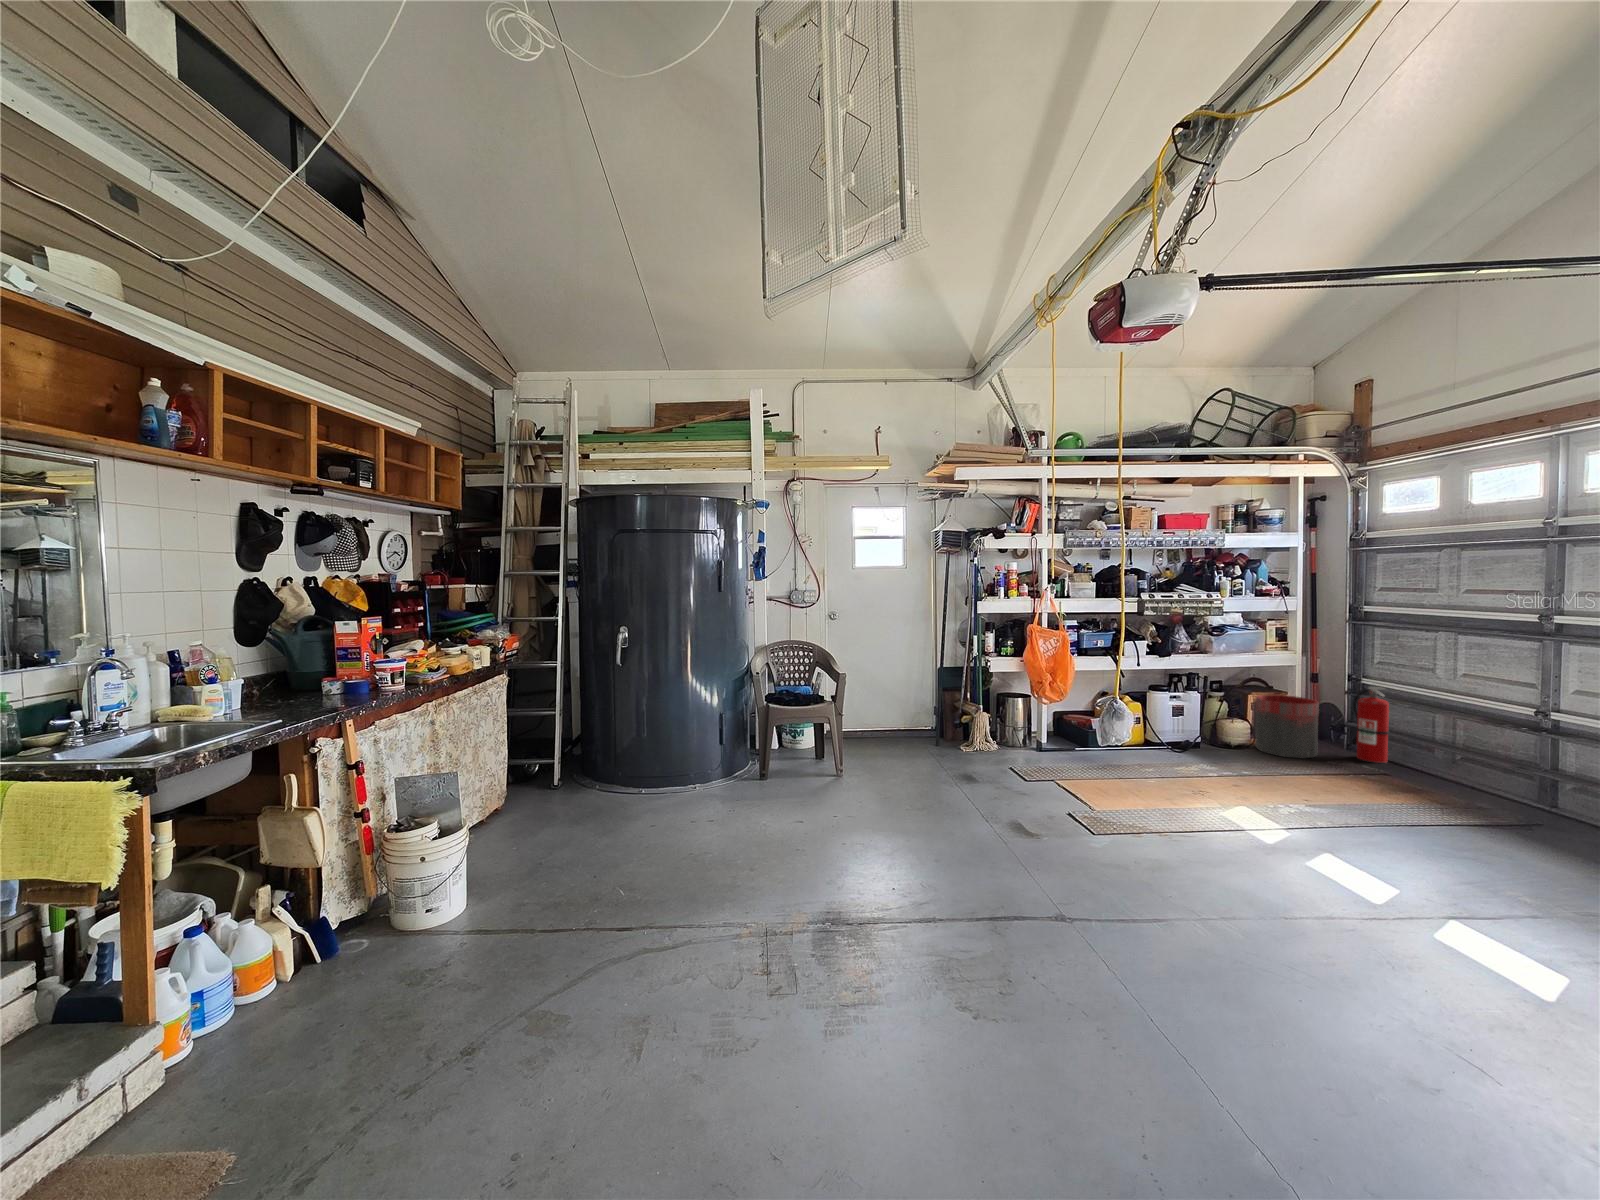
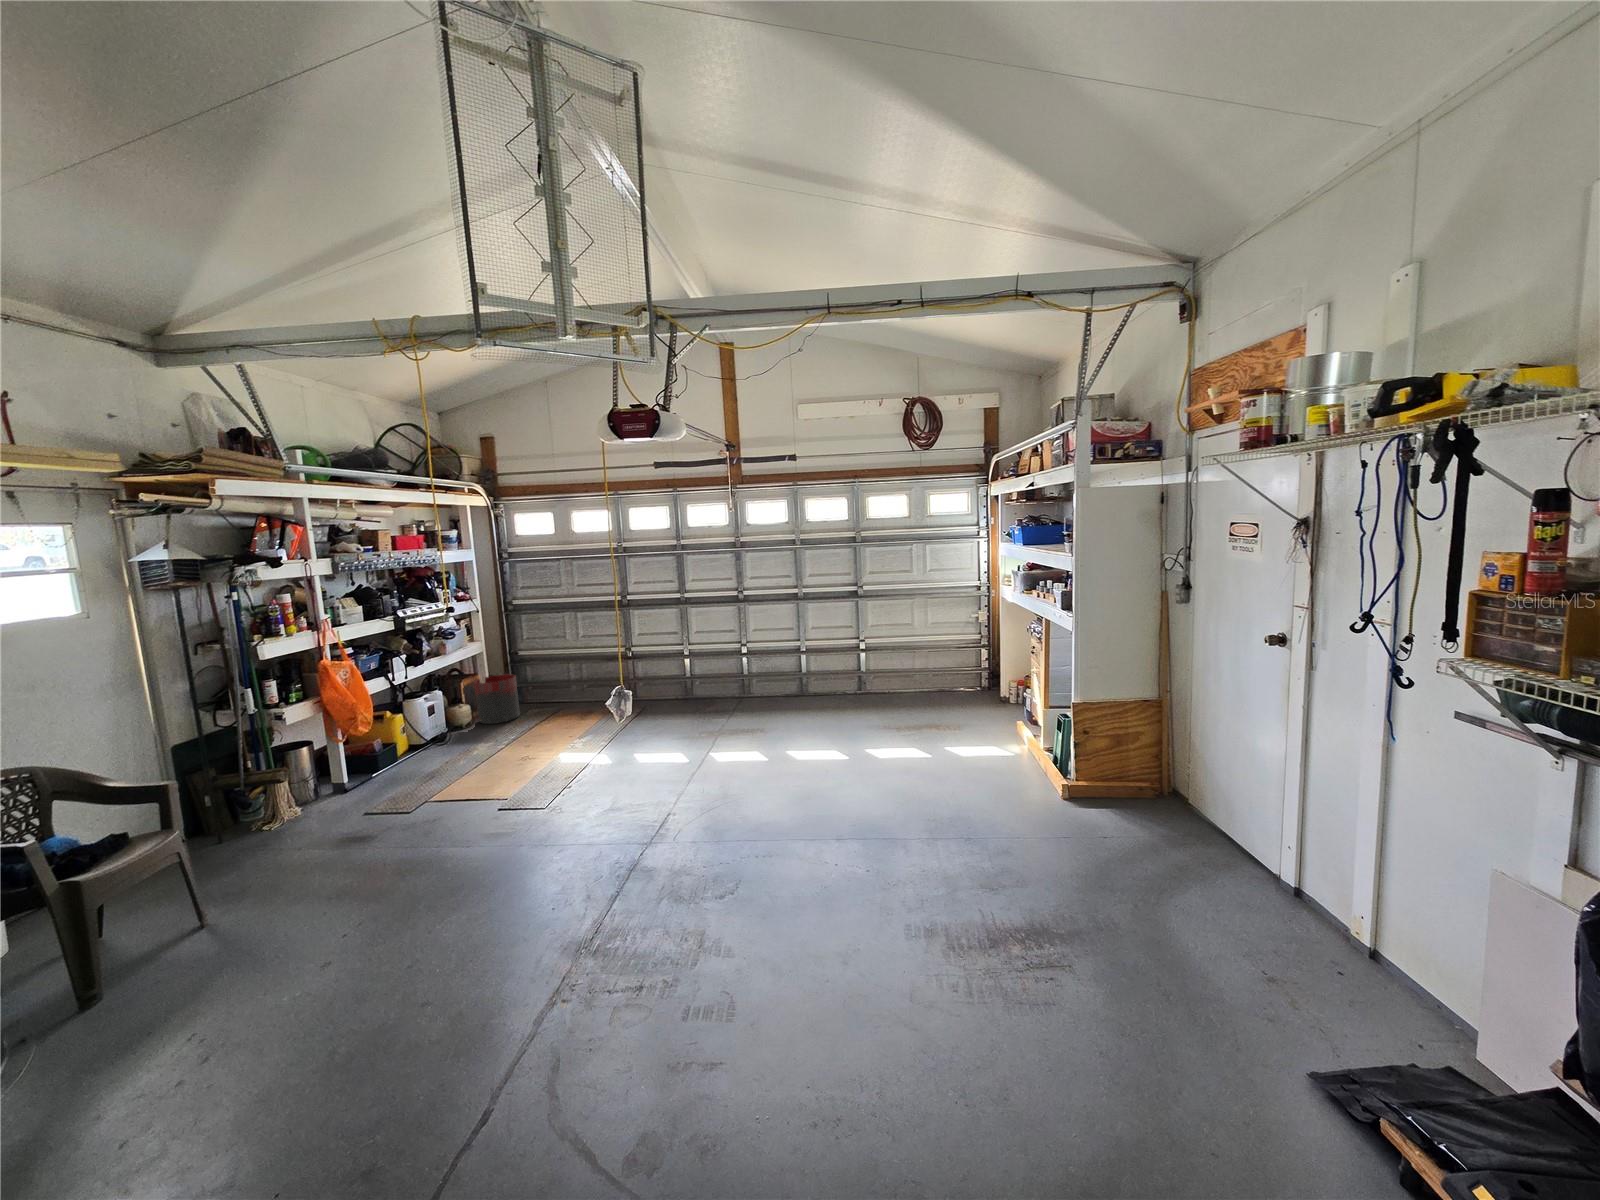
fire extinguisher: present [1351,687,1389,763] -> none [524,655,550,707]

